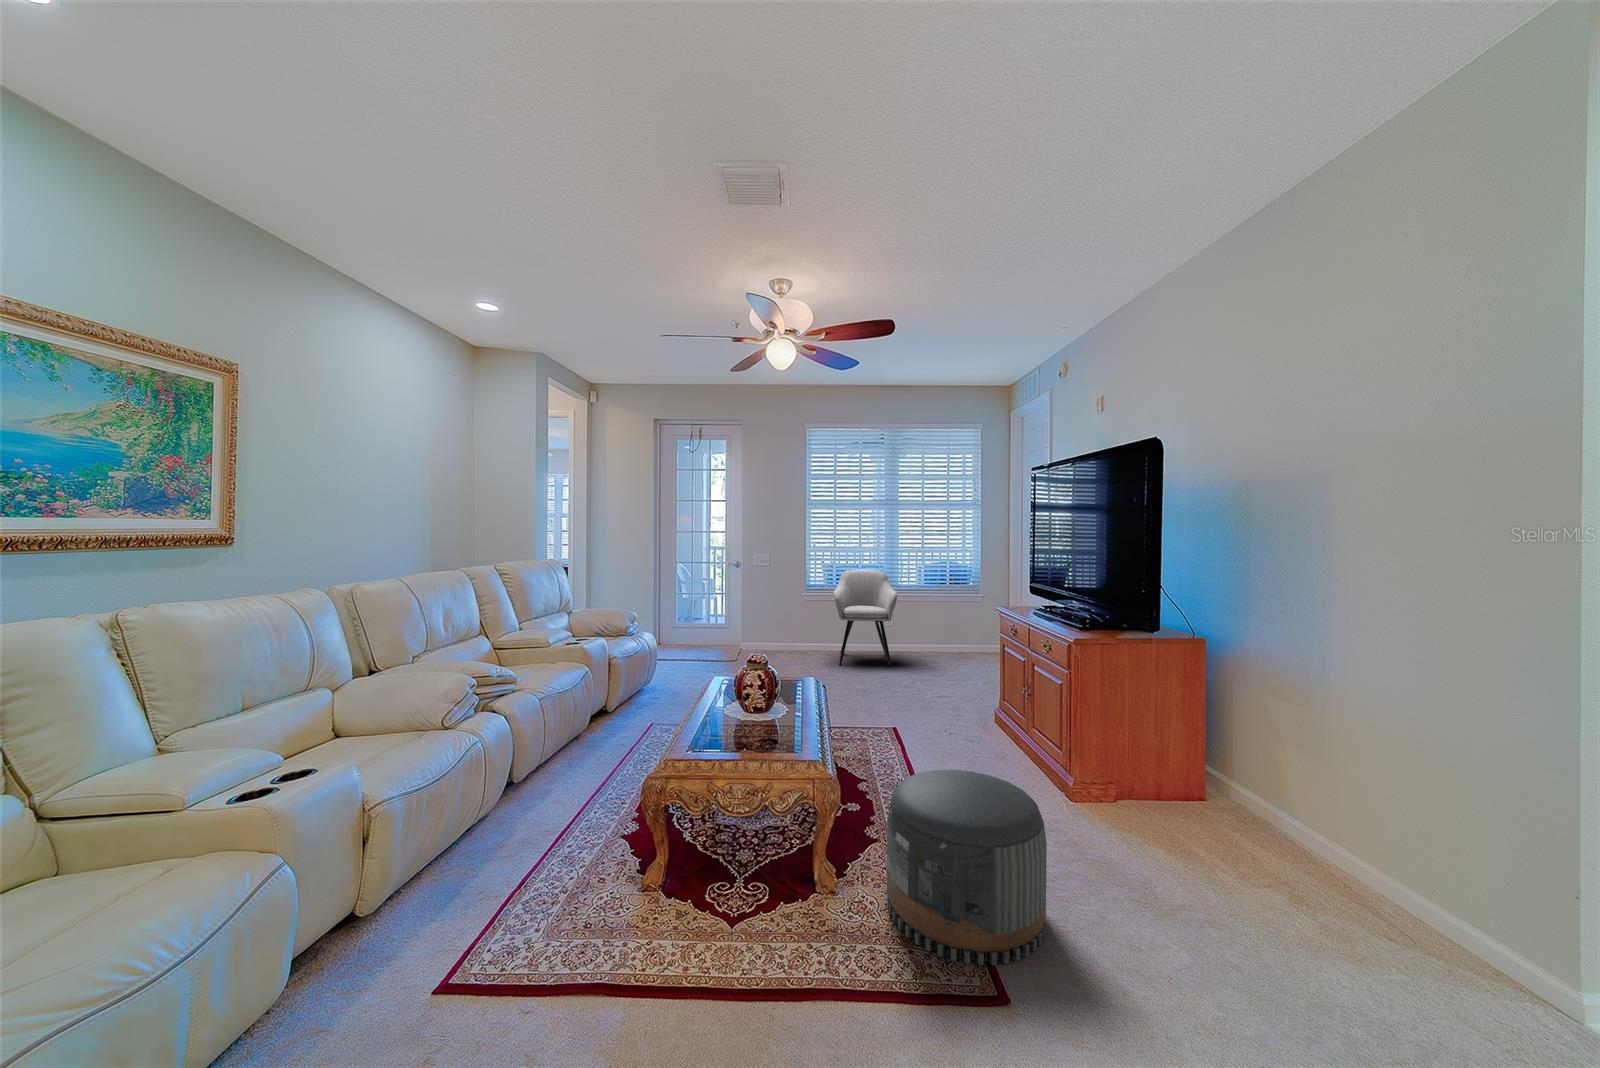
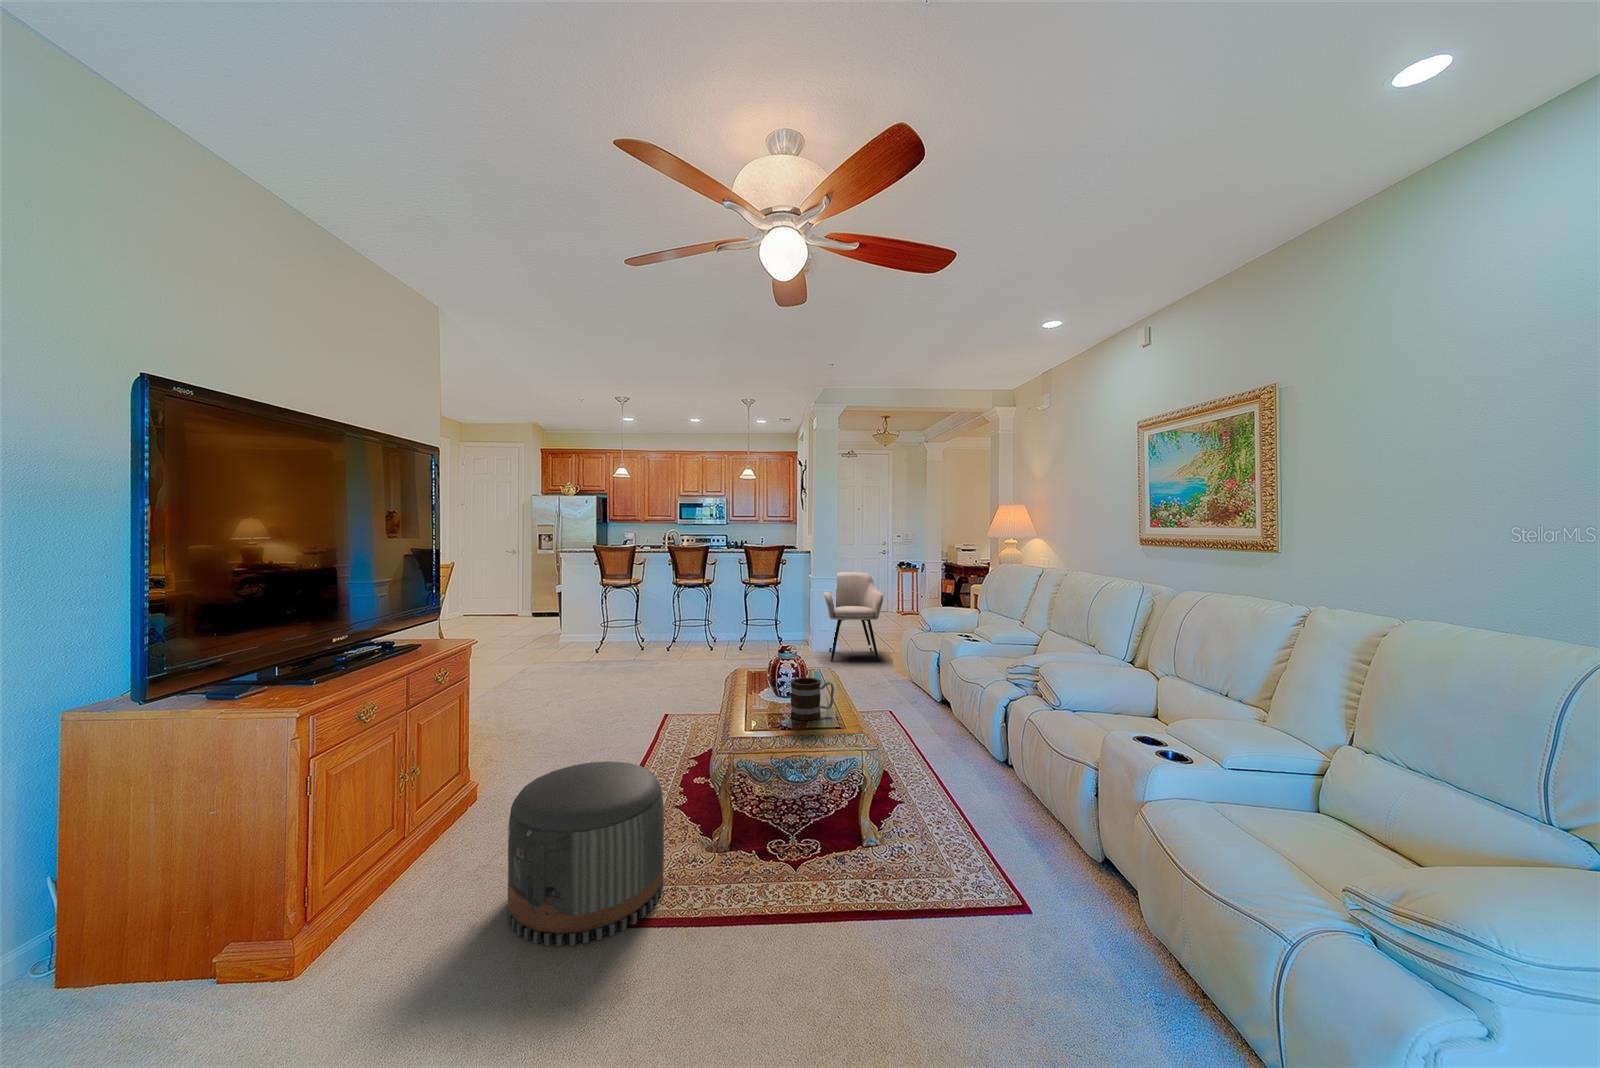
mug: none [744,696,795,747] -> present [791,678,834,721]
pouf: present [887,770,1047,965] -> present [508,761,664,946]

